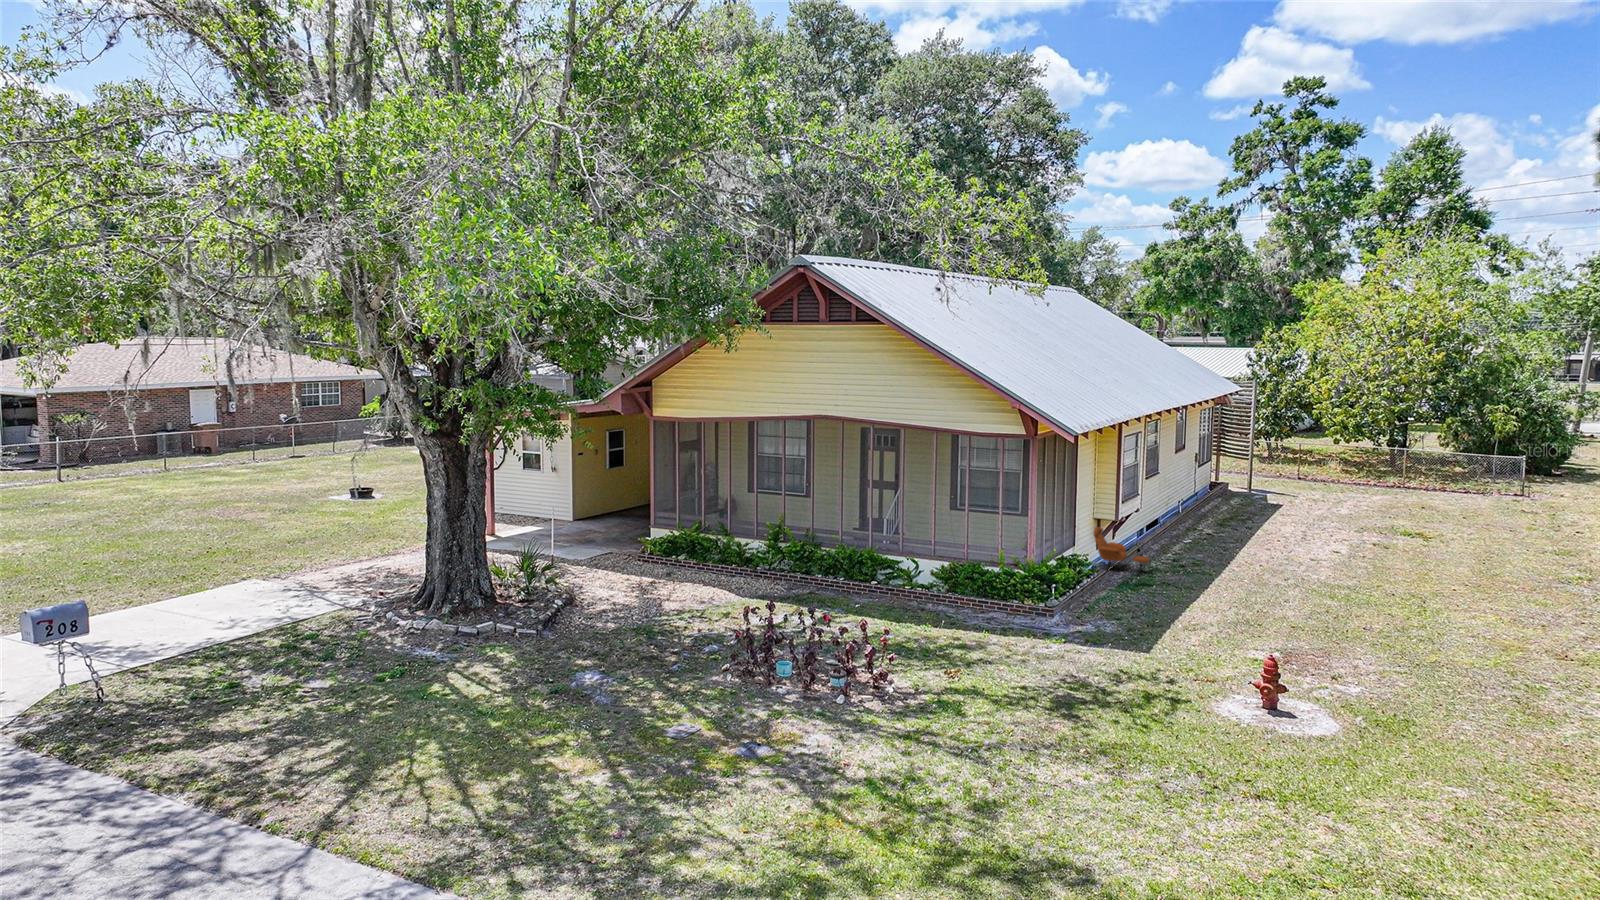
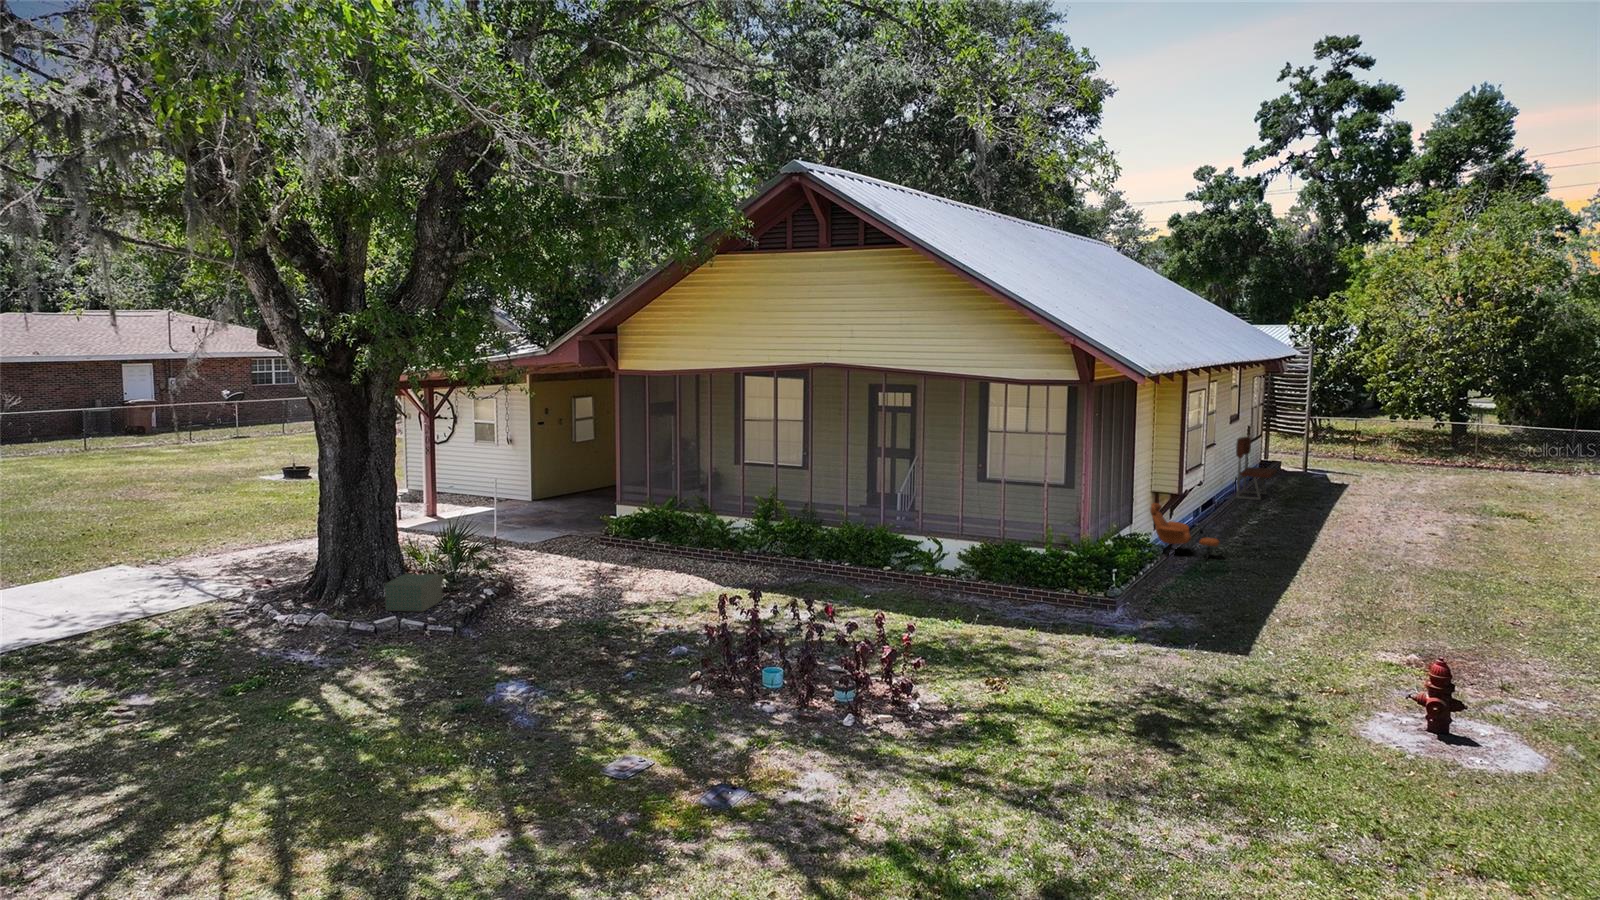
bench: none [1179,464,1216,520] -> present [1236,436,1277,500]
storage box: none [479,587,522,618] -> present [385,573,443,612]

